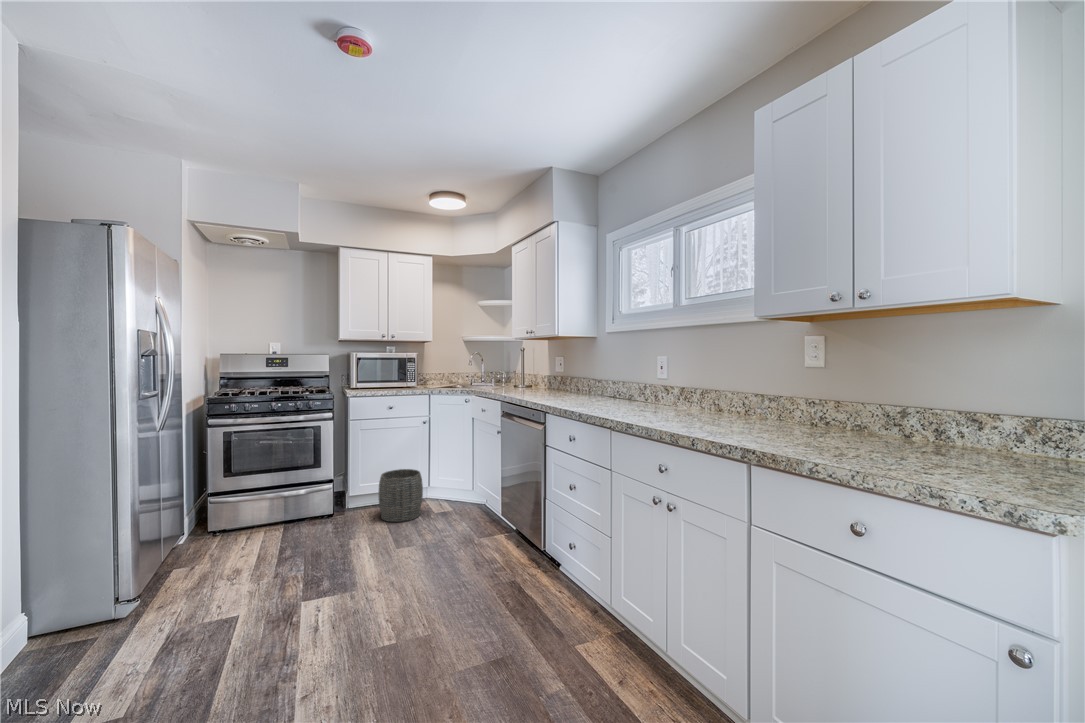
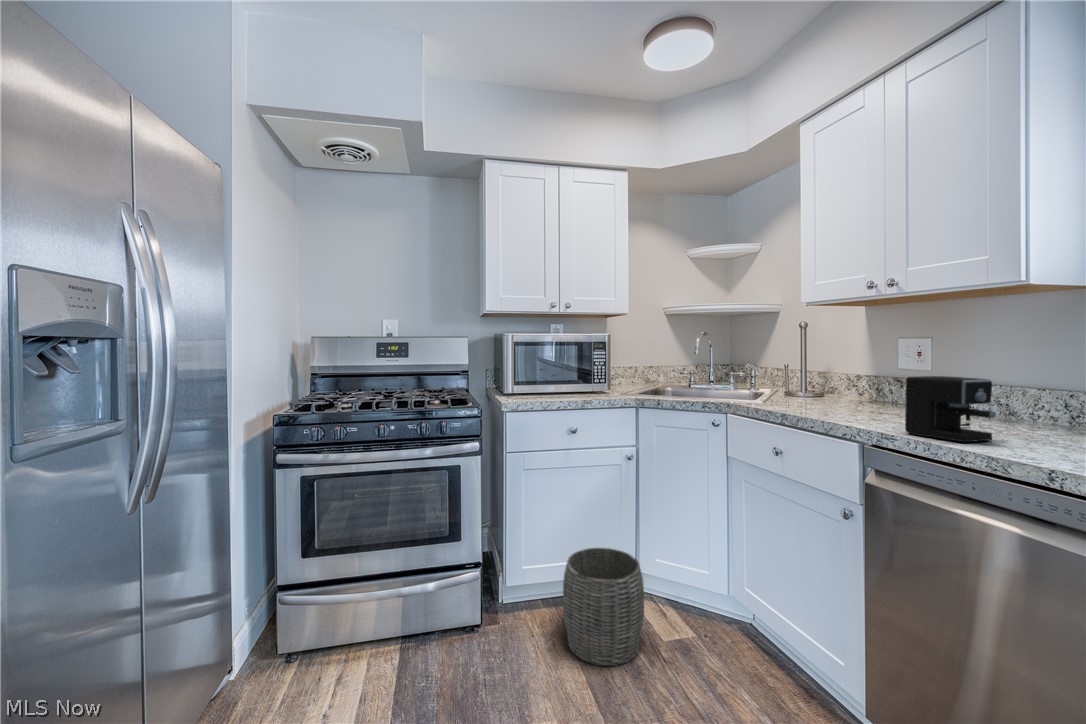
coffee maker: none [512,374,545,398] -> present [905,376,996,442]

